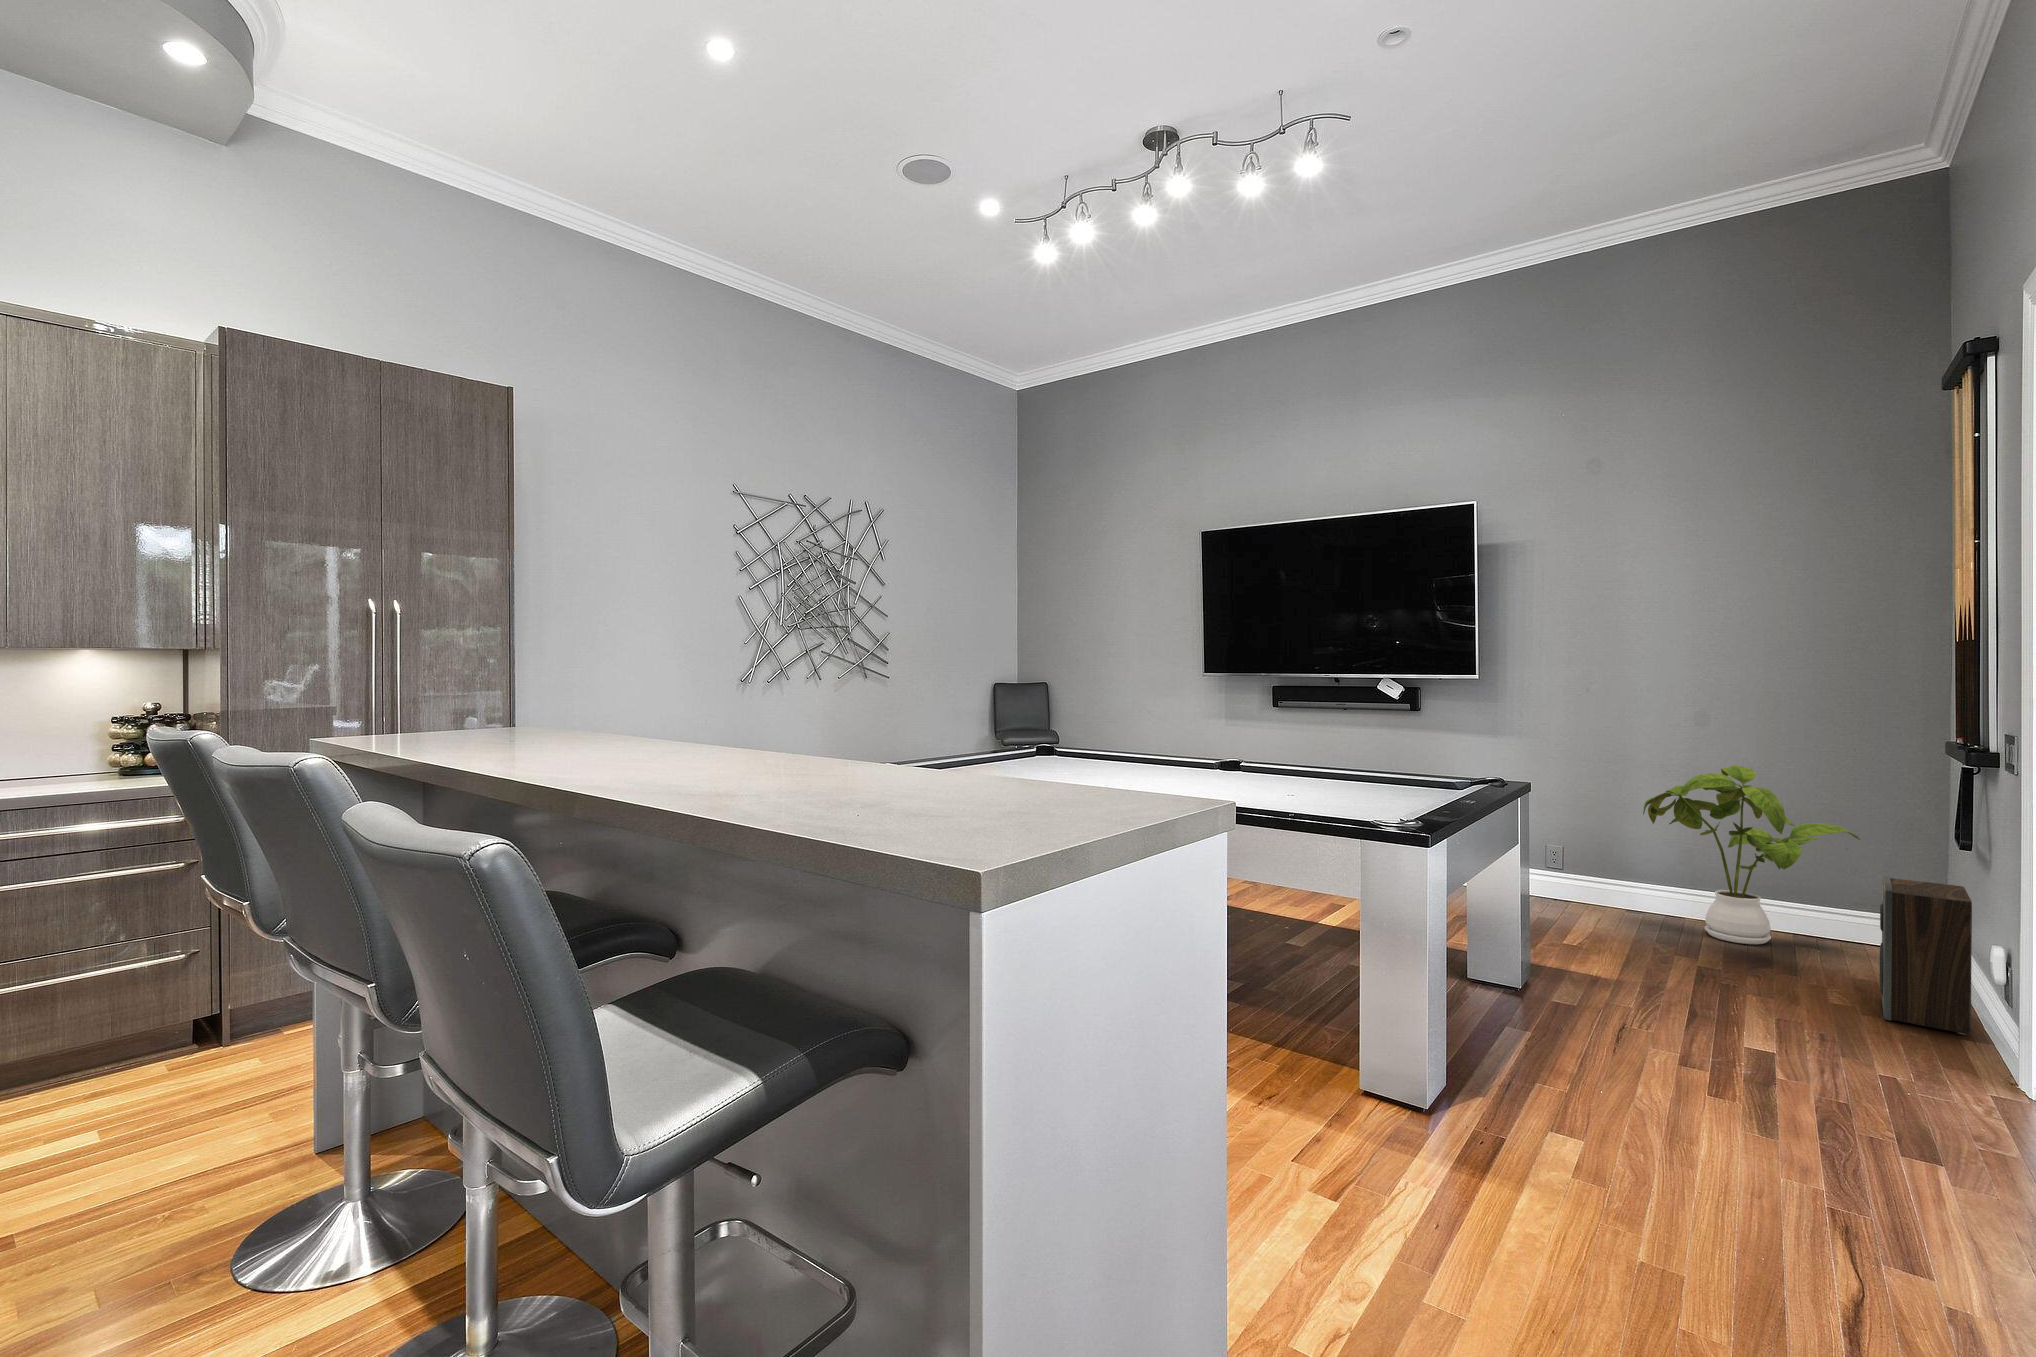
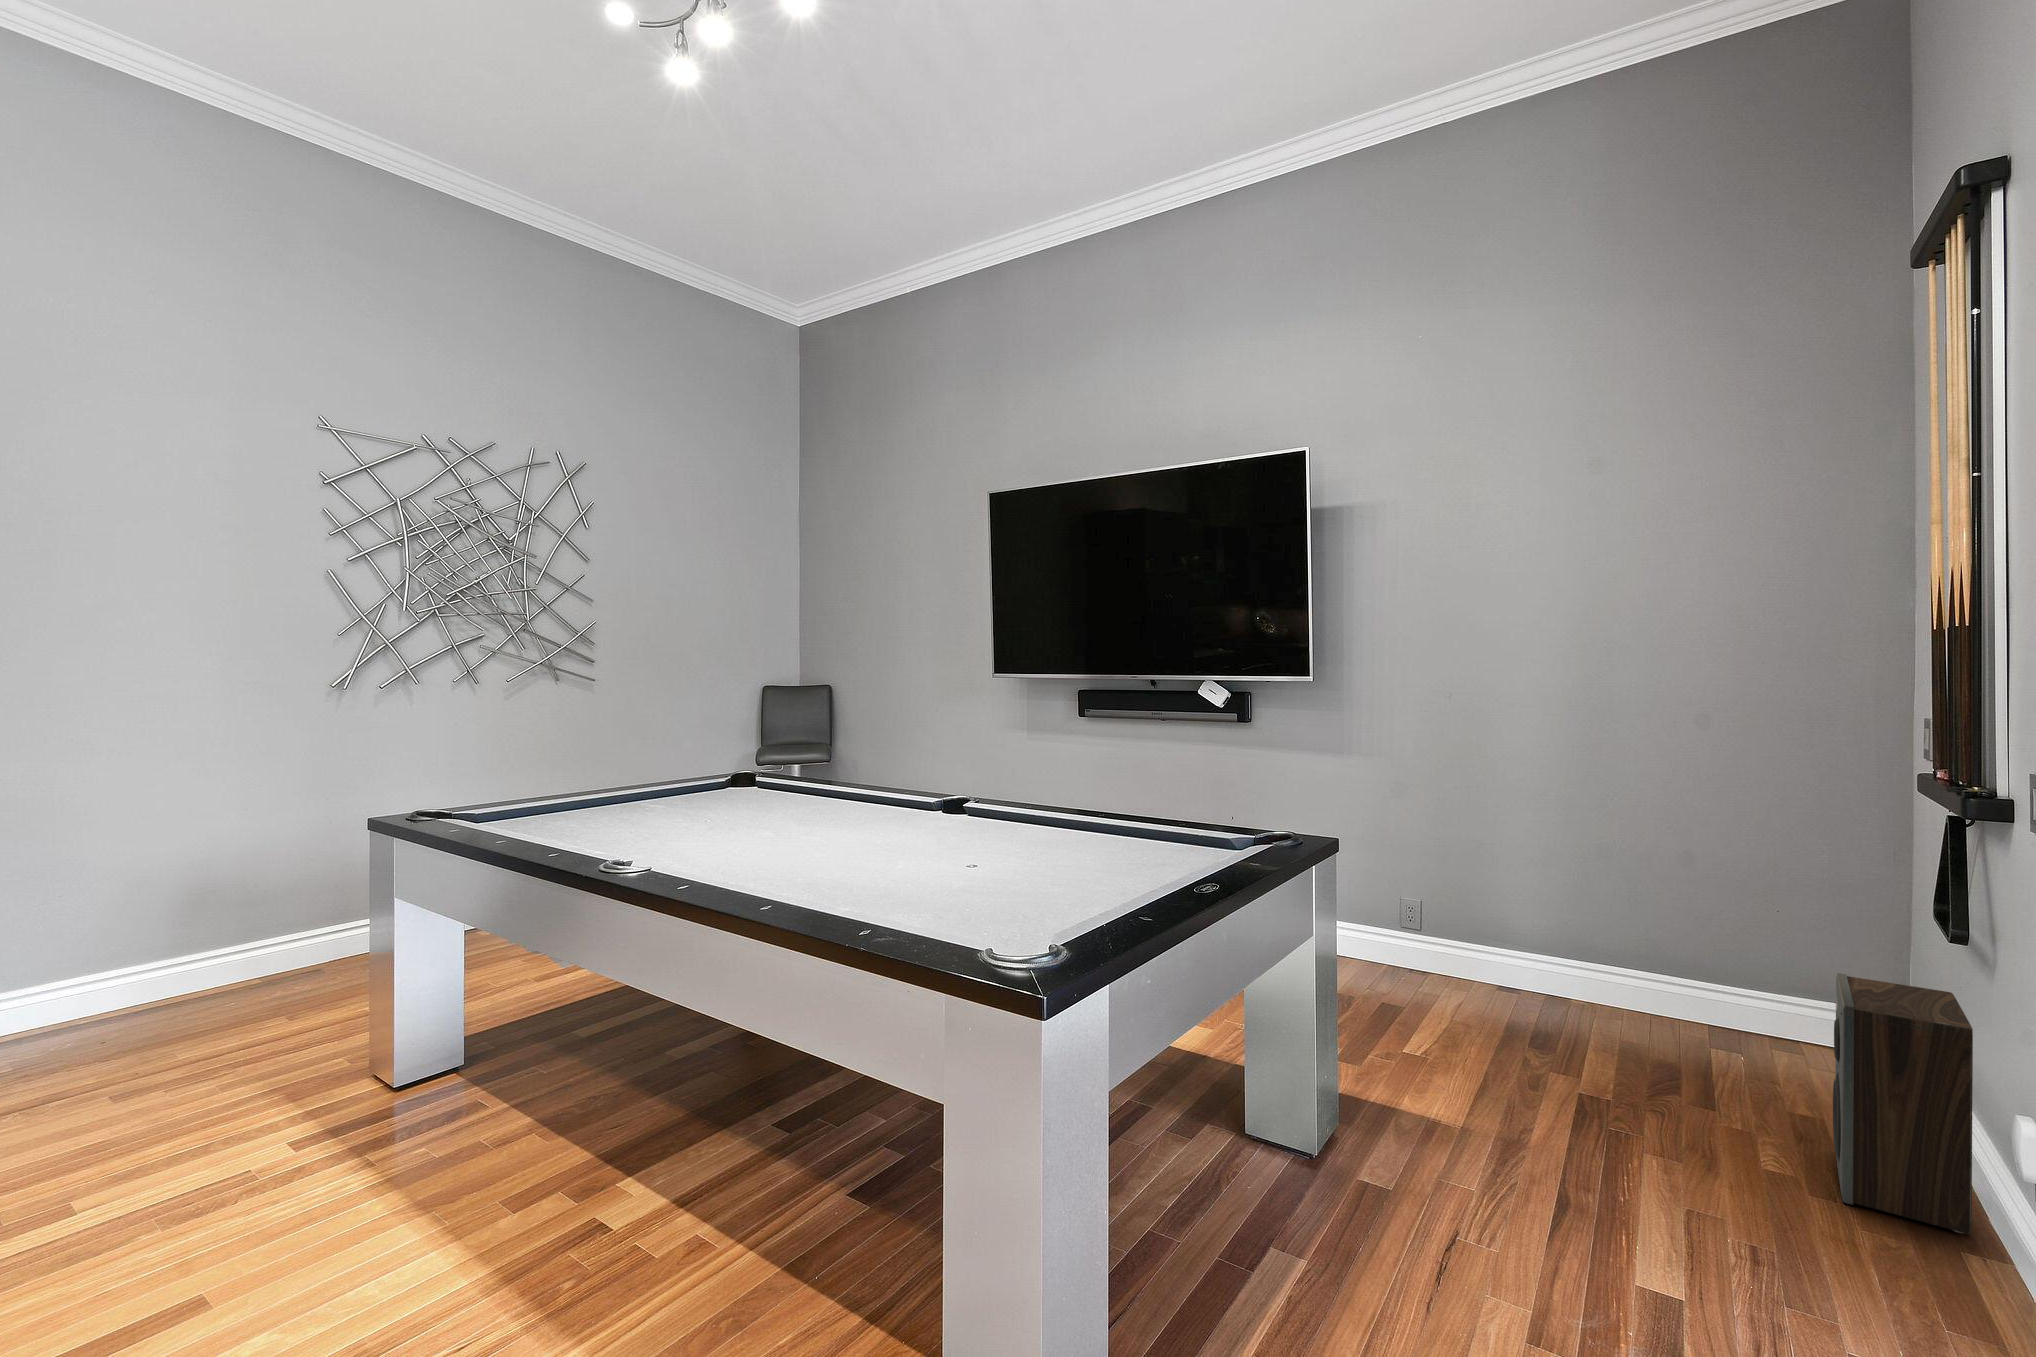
house plant: present [1643,766,1860,944] -> none [1519,801,1801,1048]

